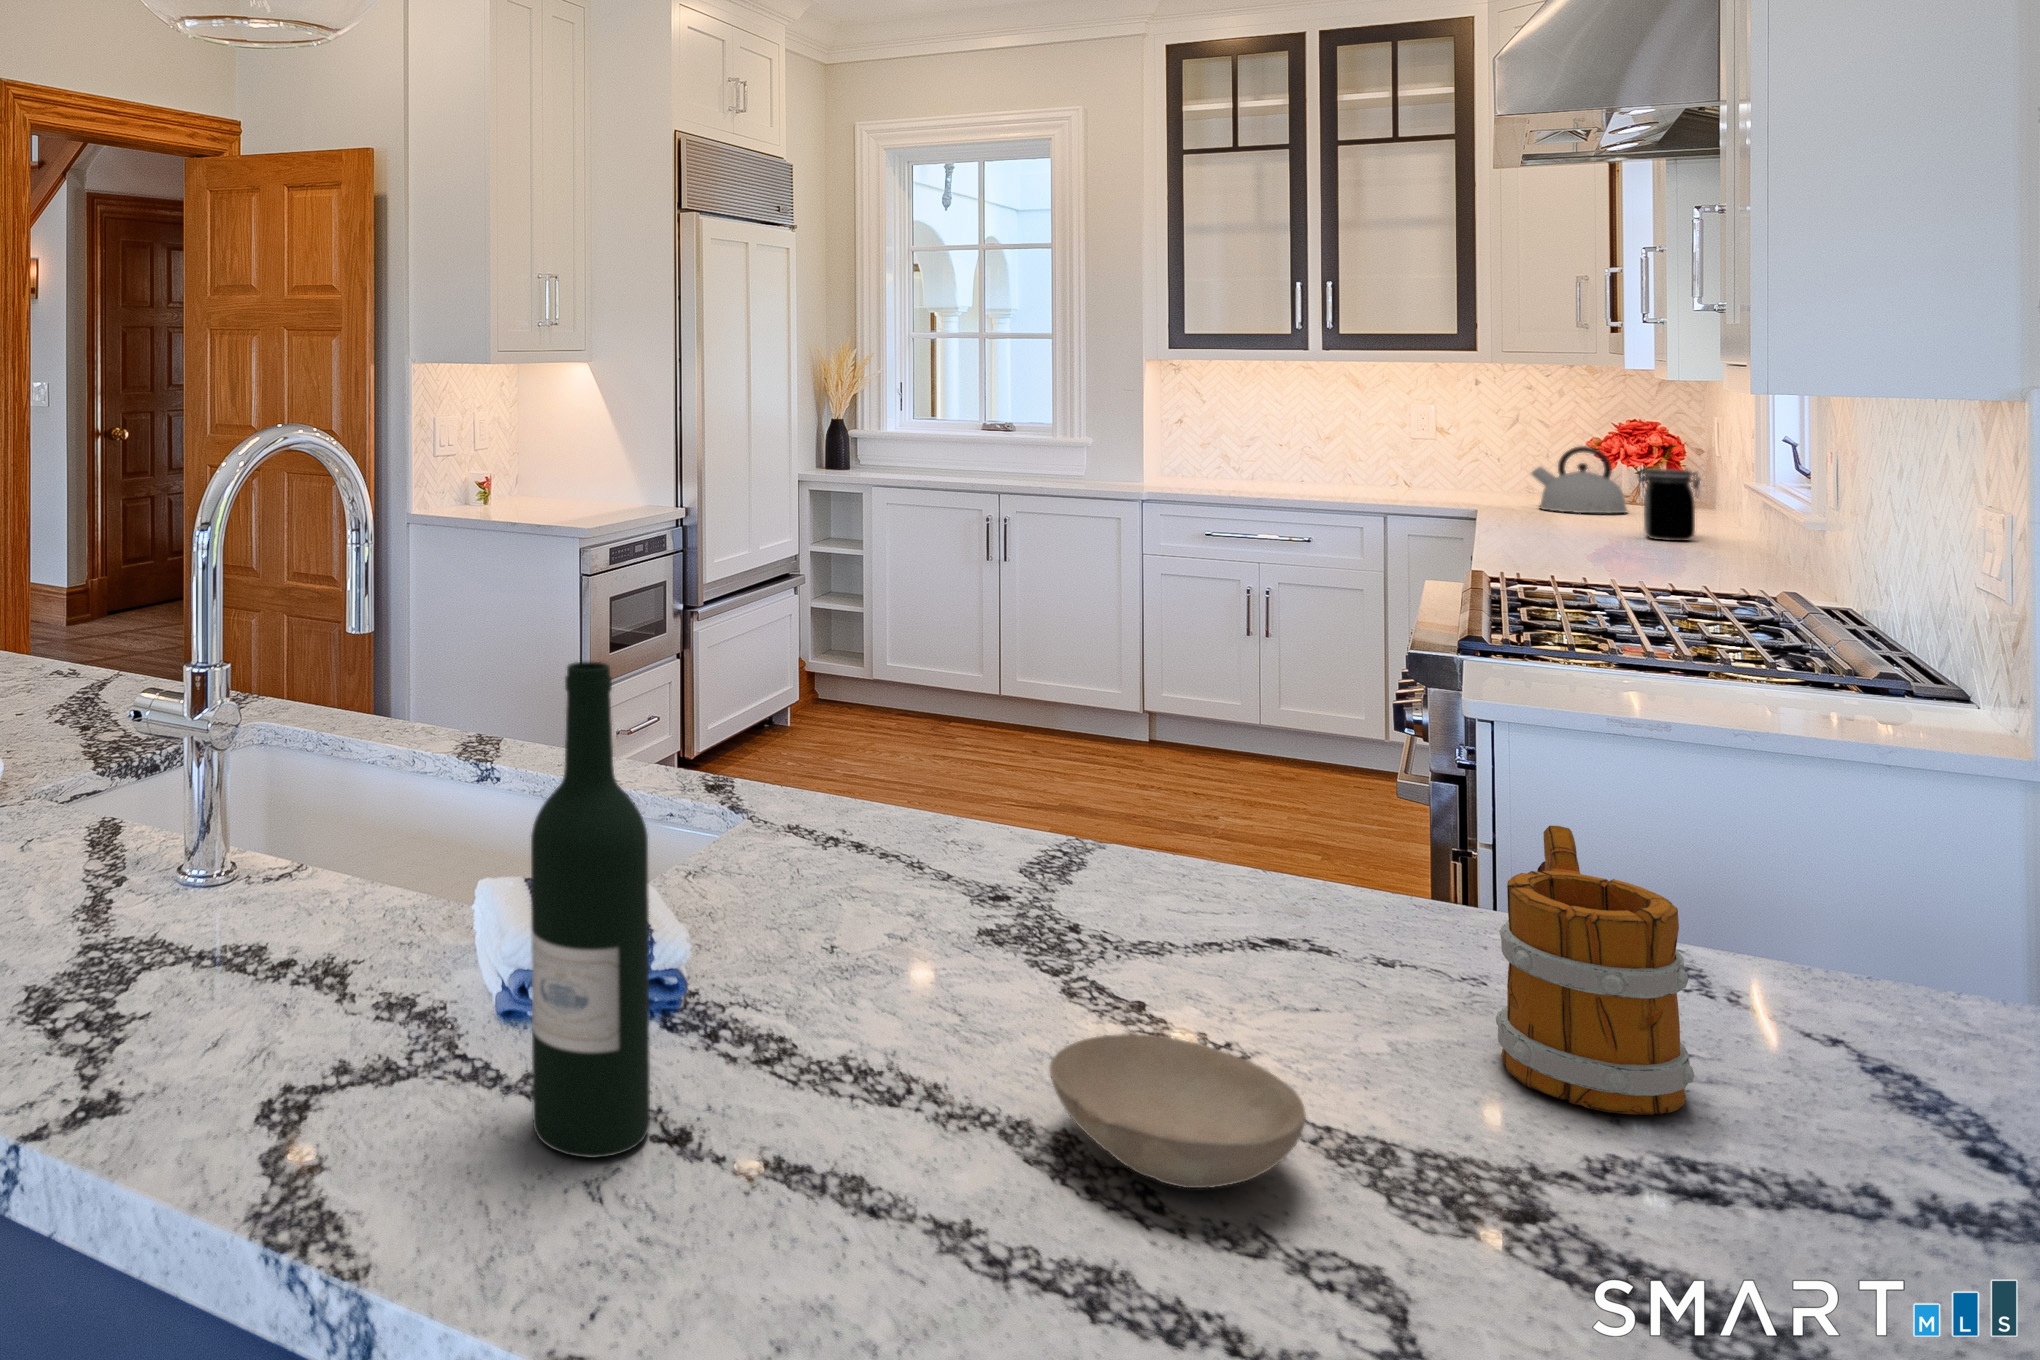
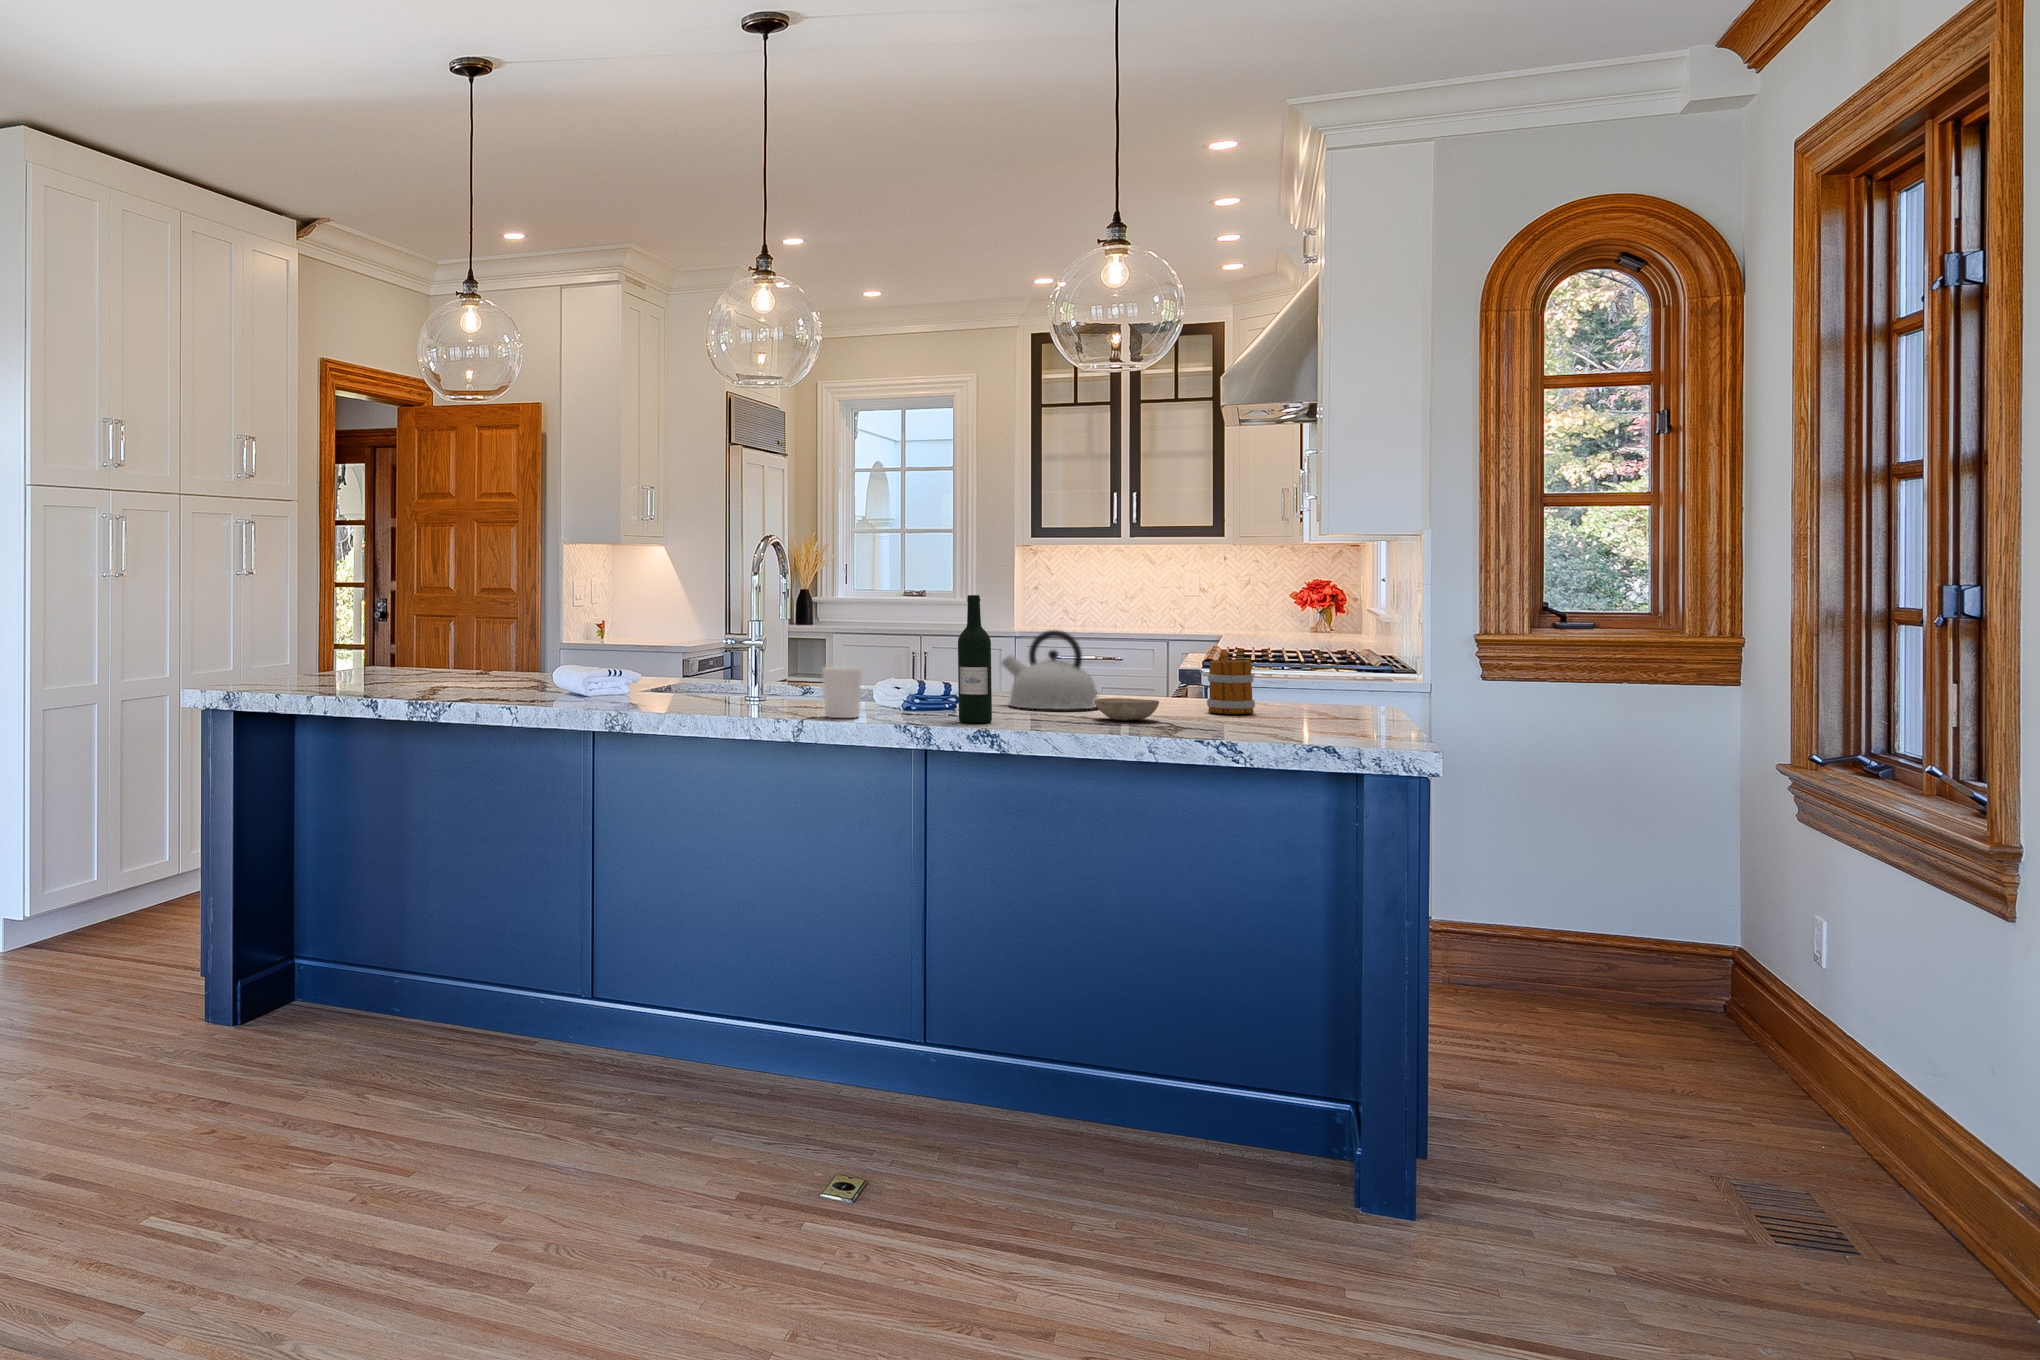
kettle: present [1532,446,1627,513] -> present [1002,630,1097,709]
jar: present [1638,469,1700,541] -> none [1310,603,1343,644]
candle holder: none [161,836,292,1037] -> present [822,667,862,718]

